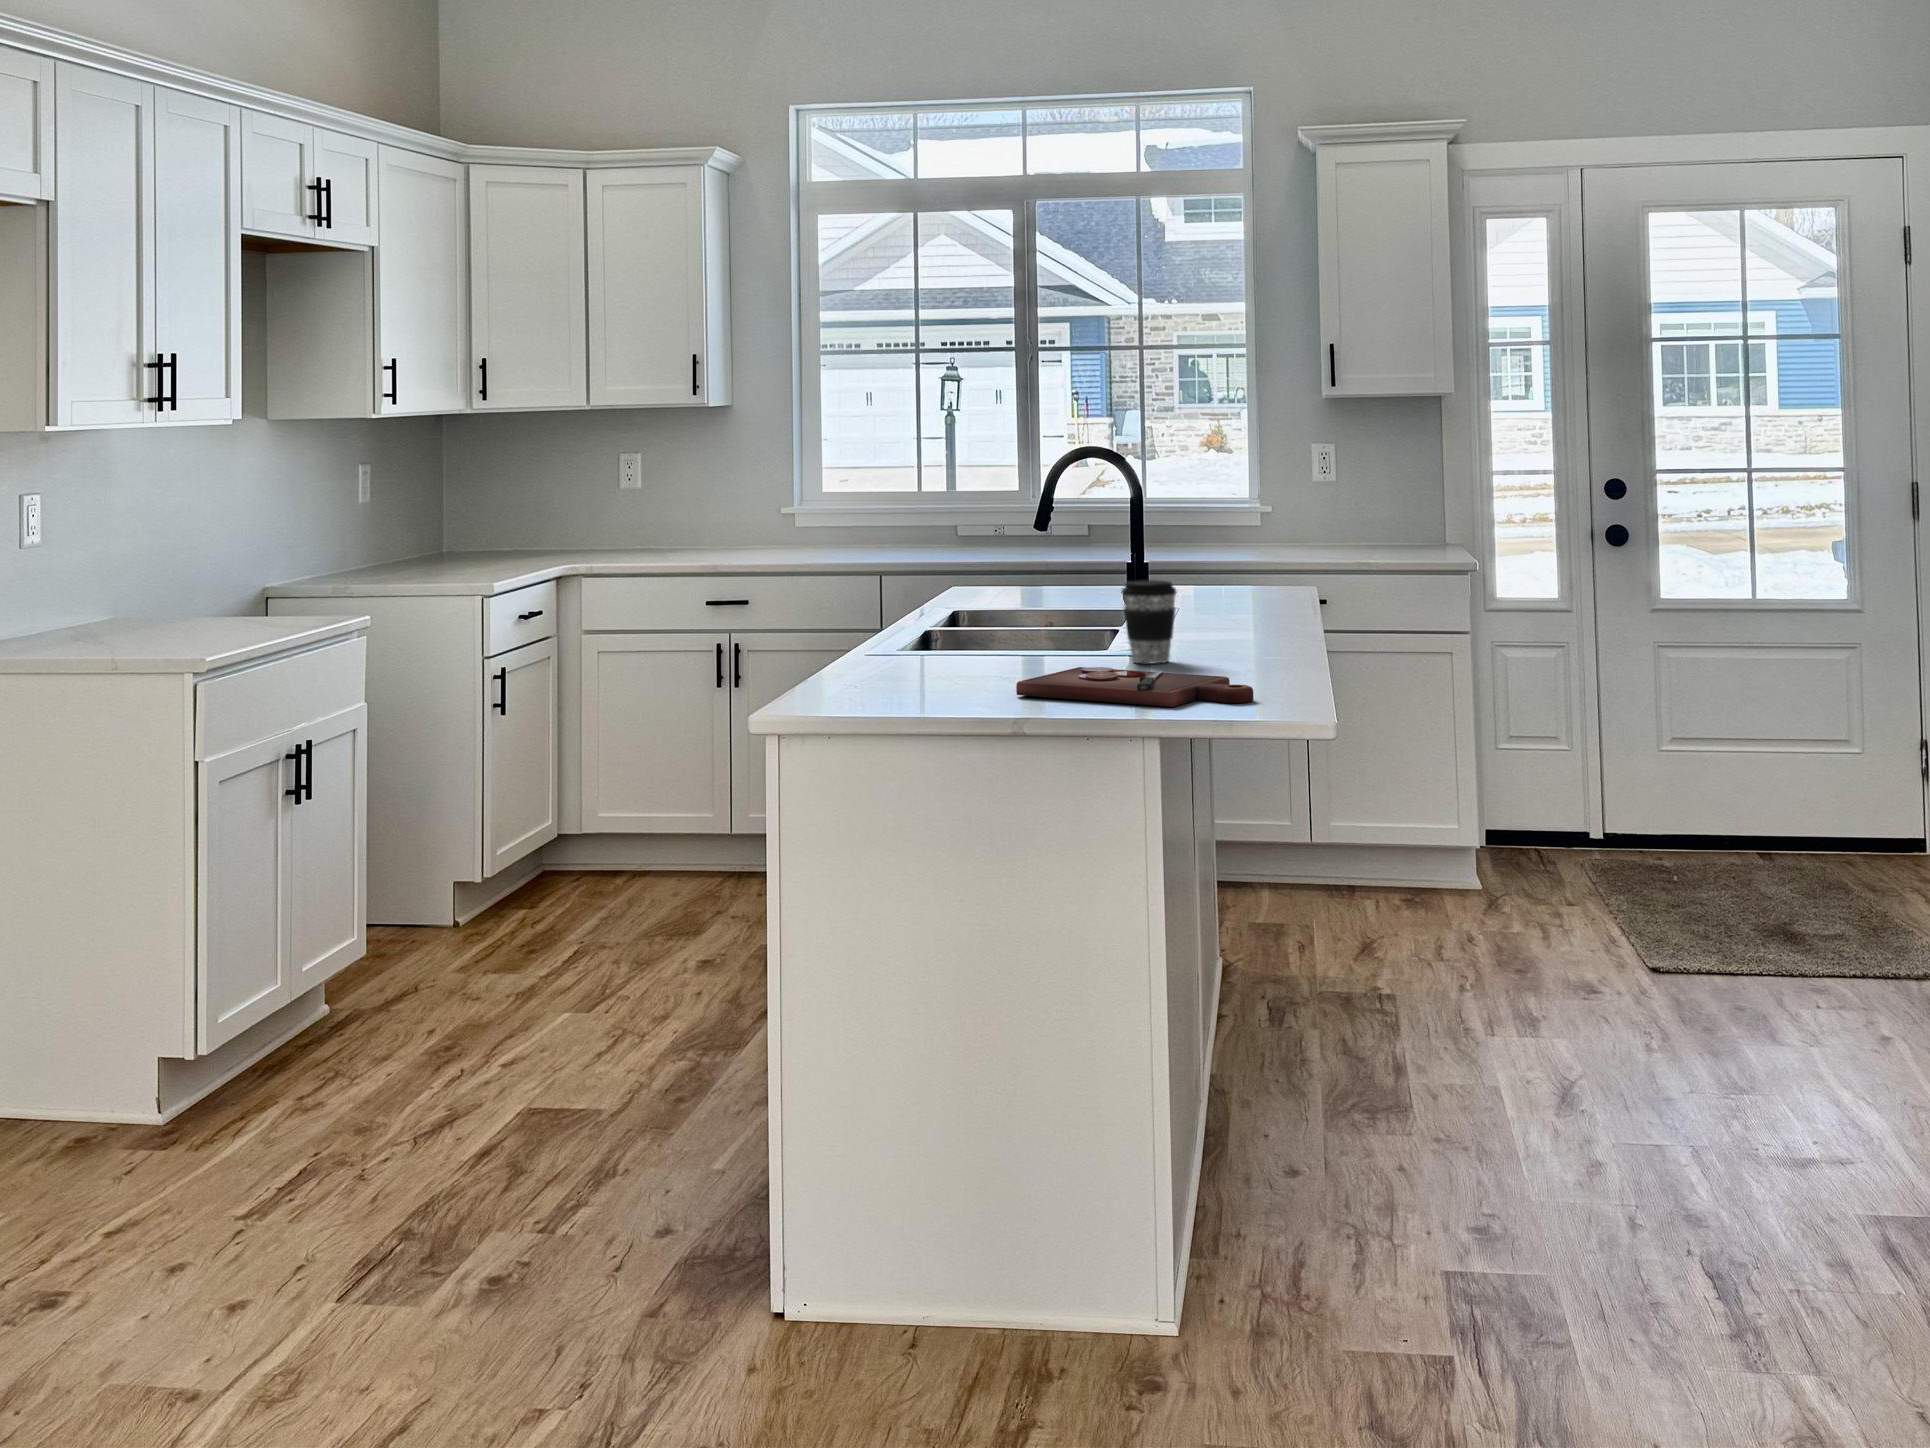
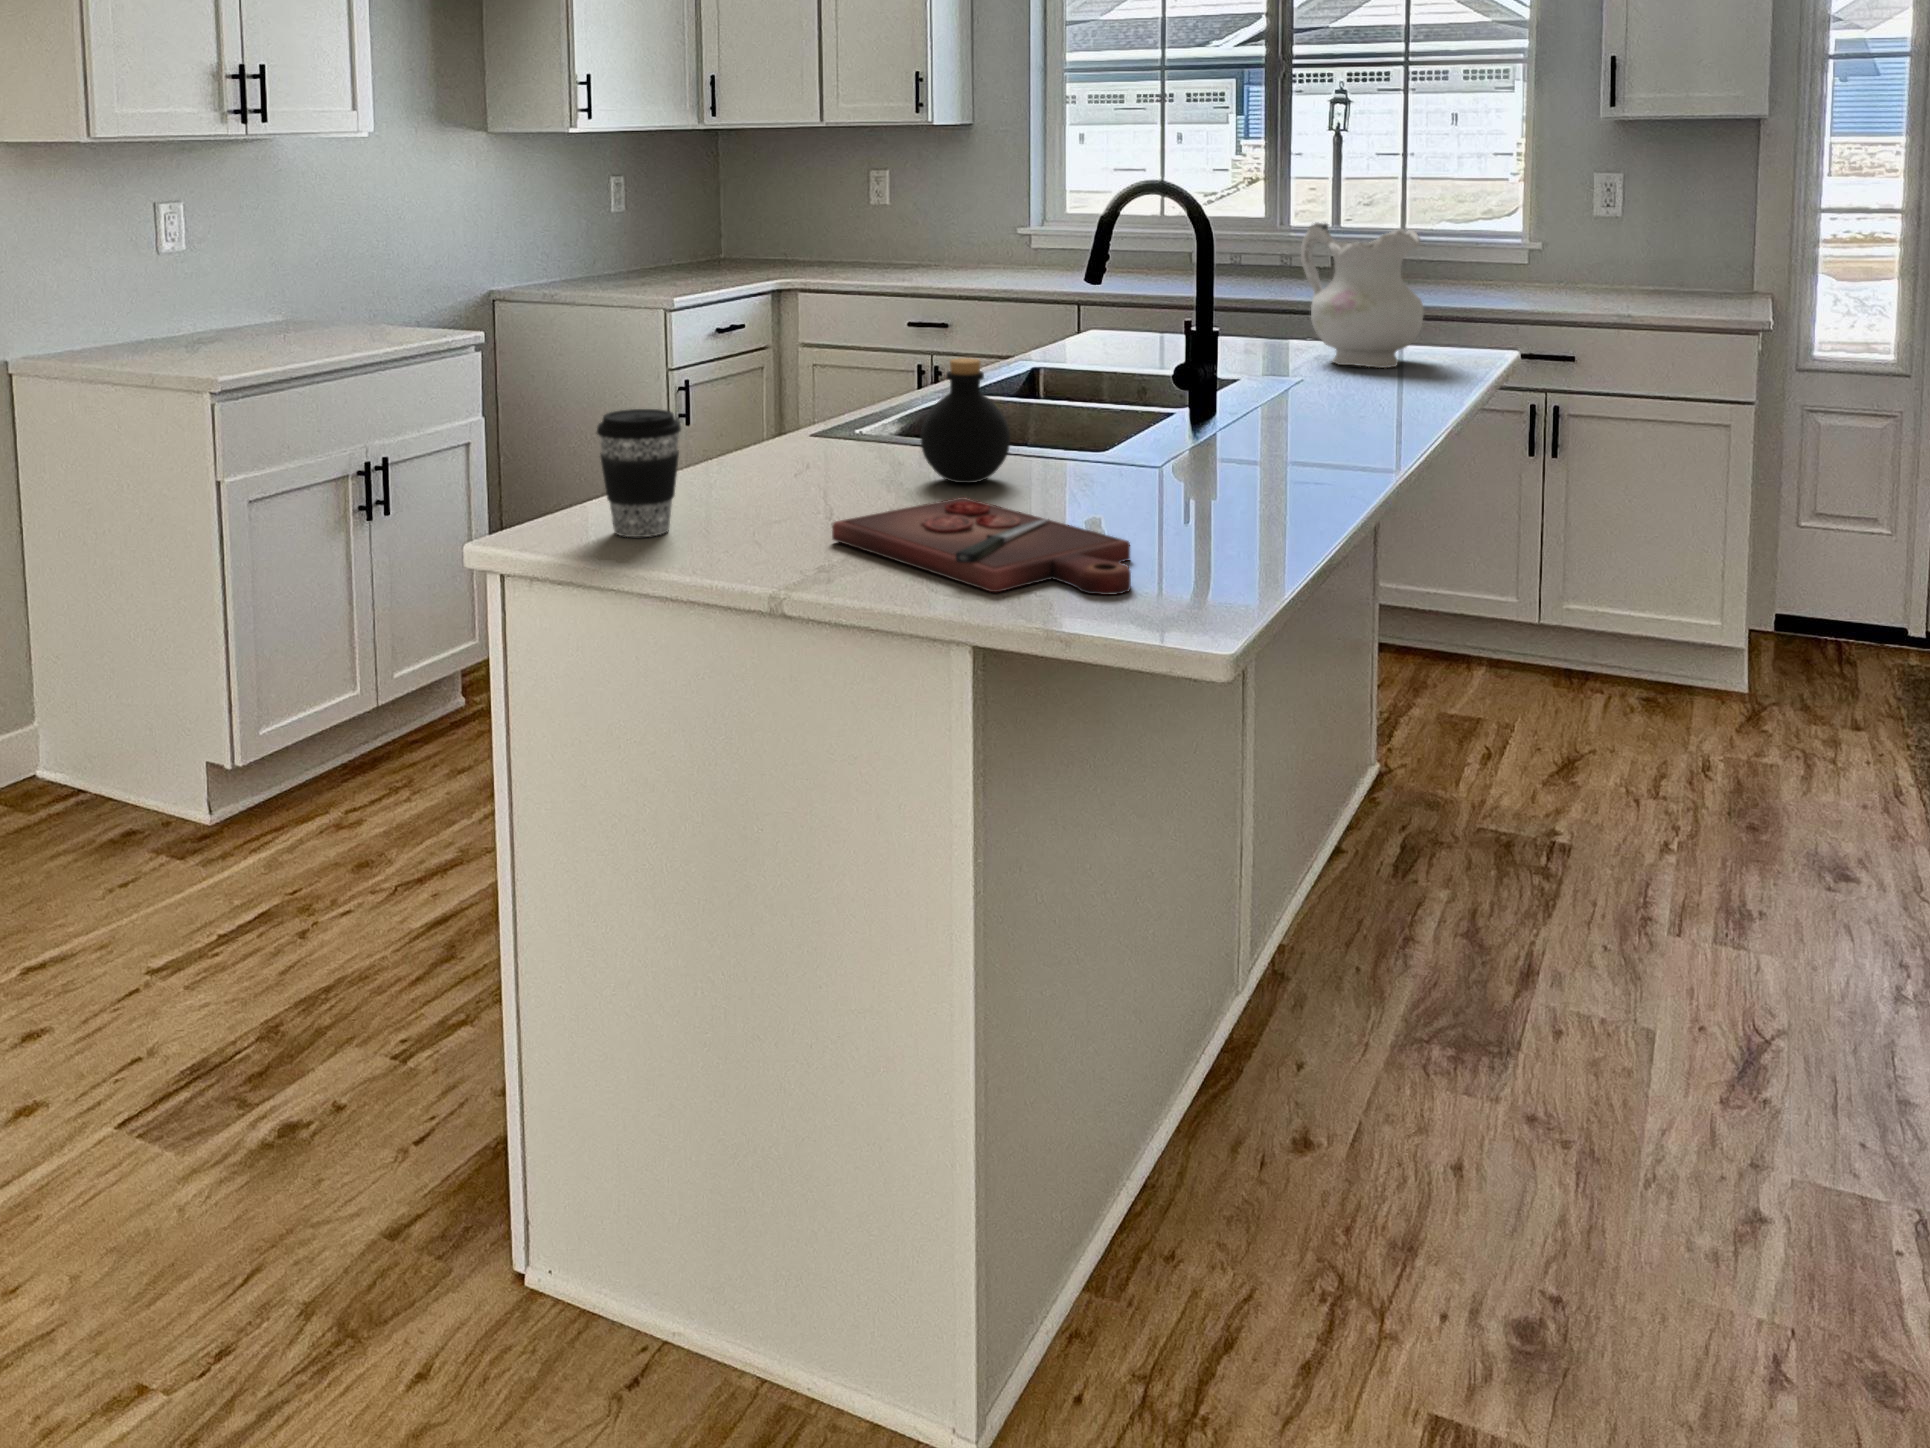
ceramic pitcher: none [1164,480,1265,596] -> present [1301,222,1423,368]
bottle: none [1011,574,1078,668] -> present [921,358,1010,483]
coffee cup: present [1121,580,1177,663] -> present [597,409,681,537]

